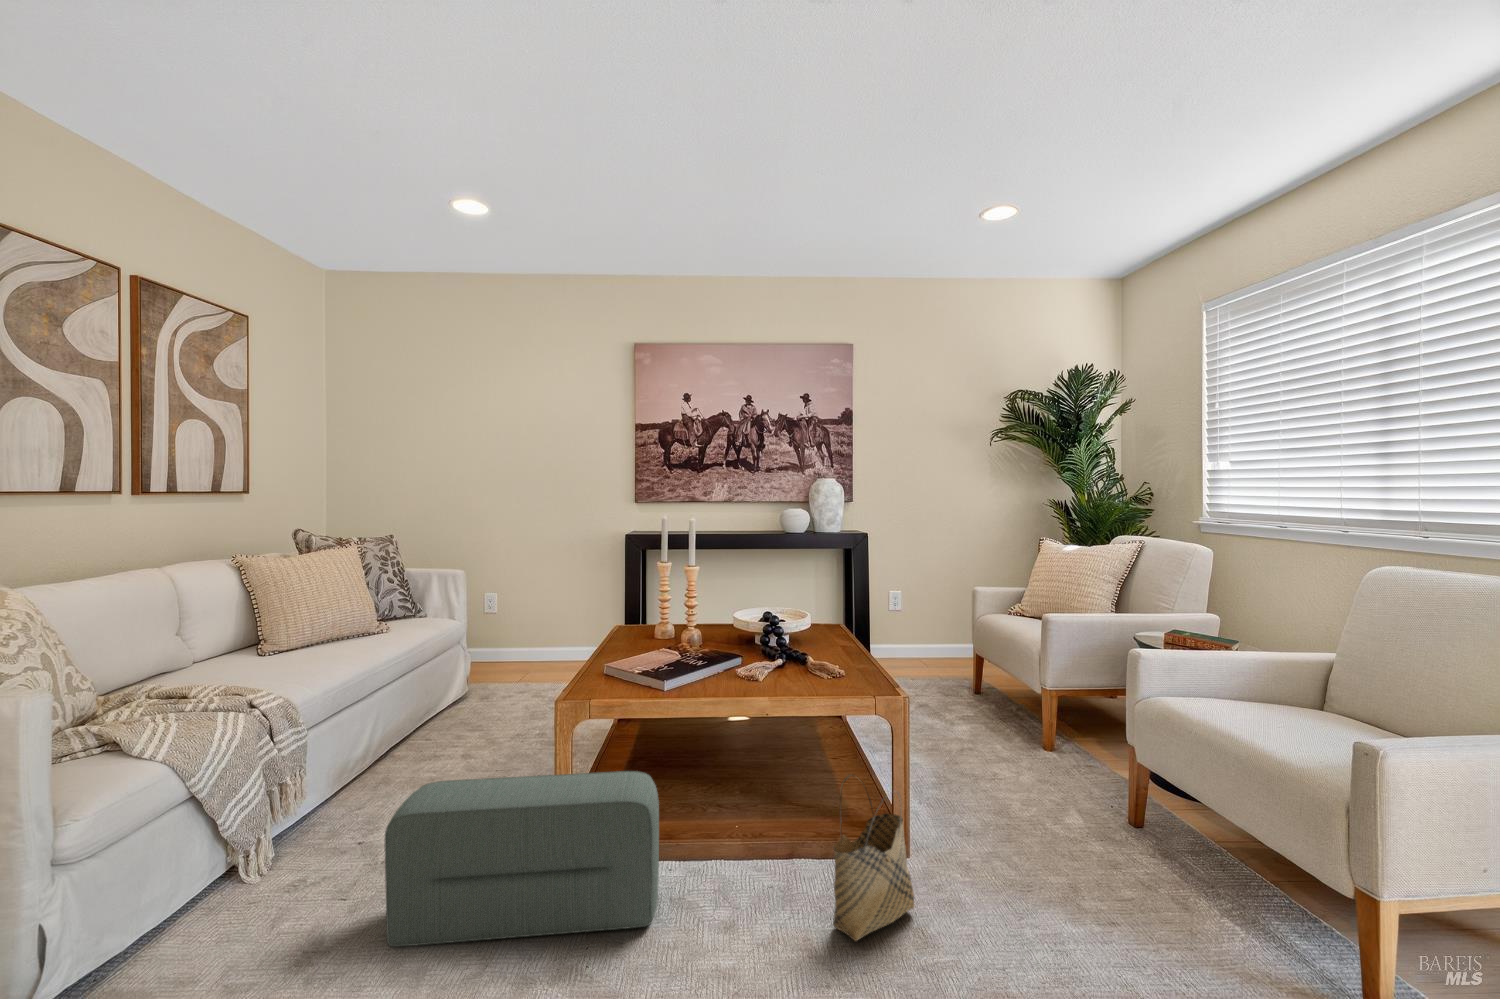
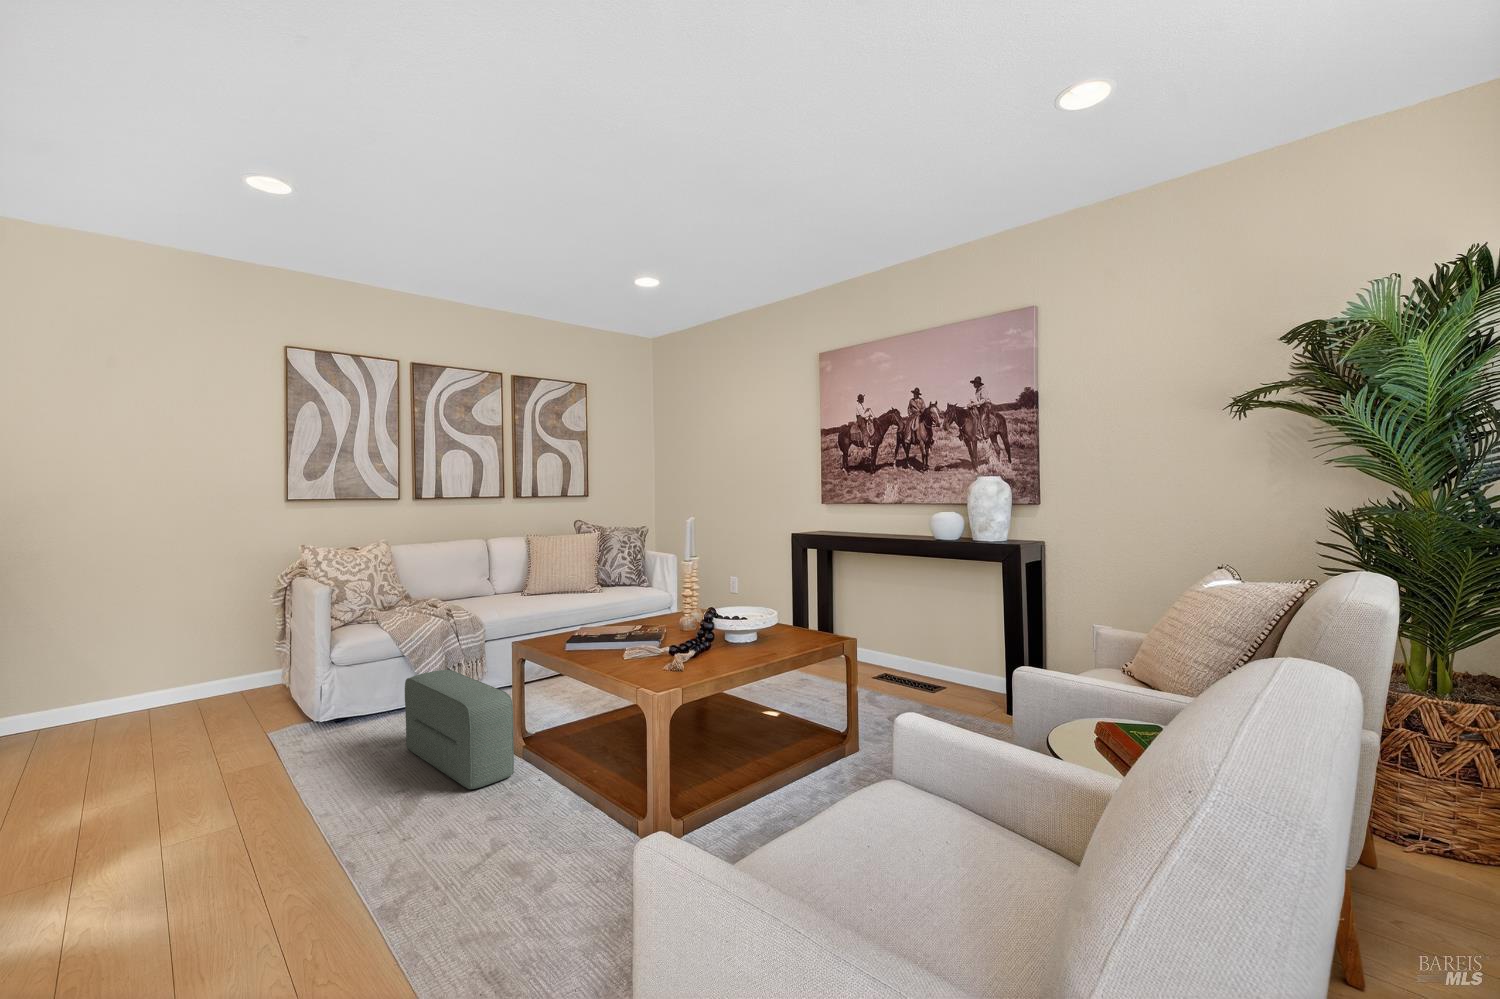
woven basket: present [833,775,914,941] -> none [504,732,585,858]

